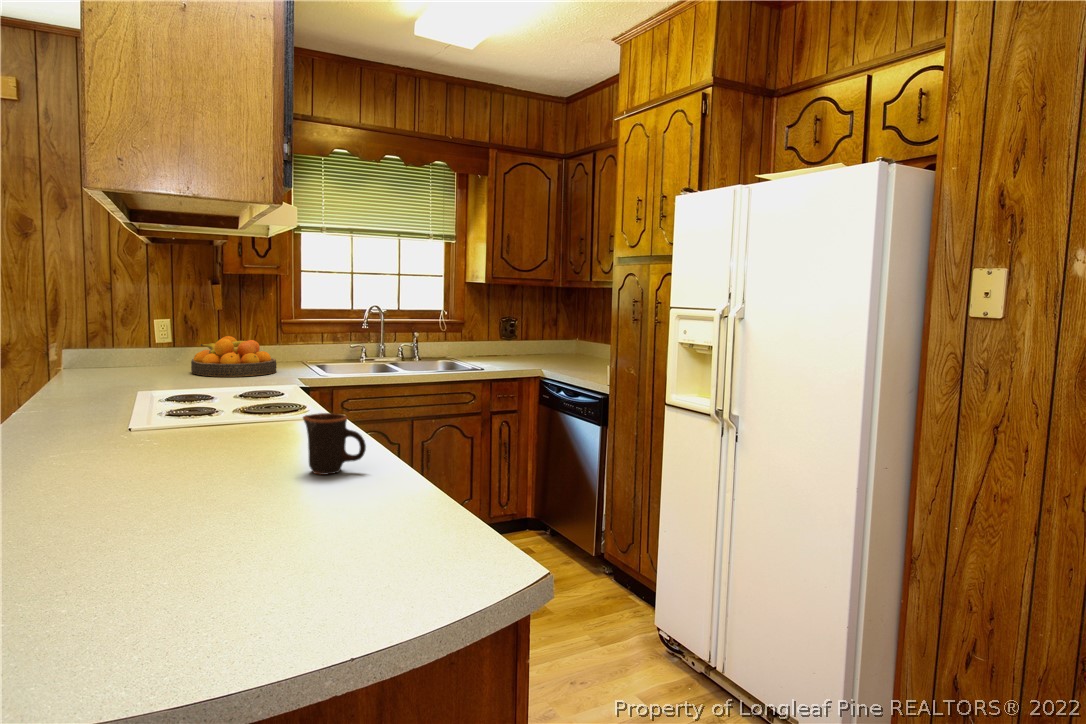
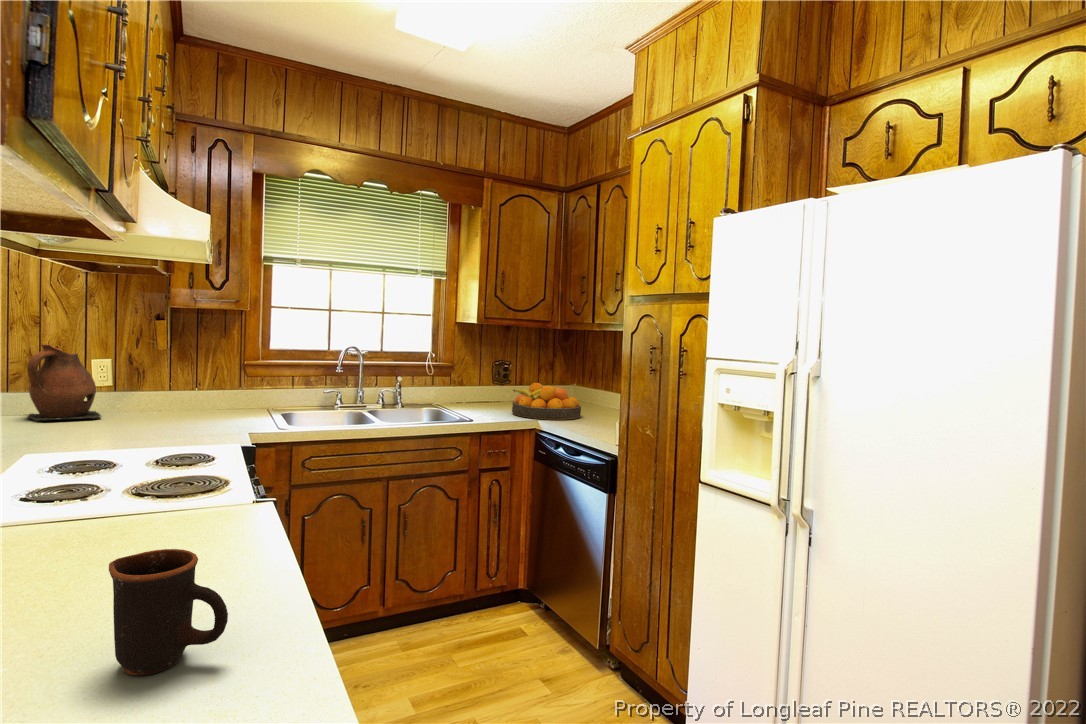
ceramic pitcher: none [109,306,172,370] -> present [27,344,101,420]
fruit bowl: present [191,336,277,377] -> present [512,383,581,420]

